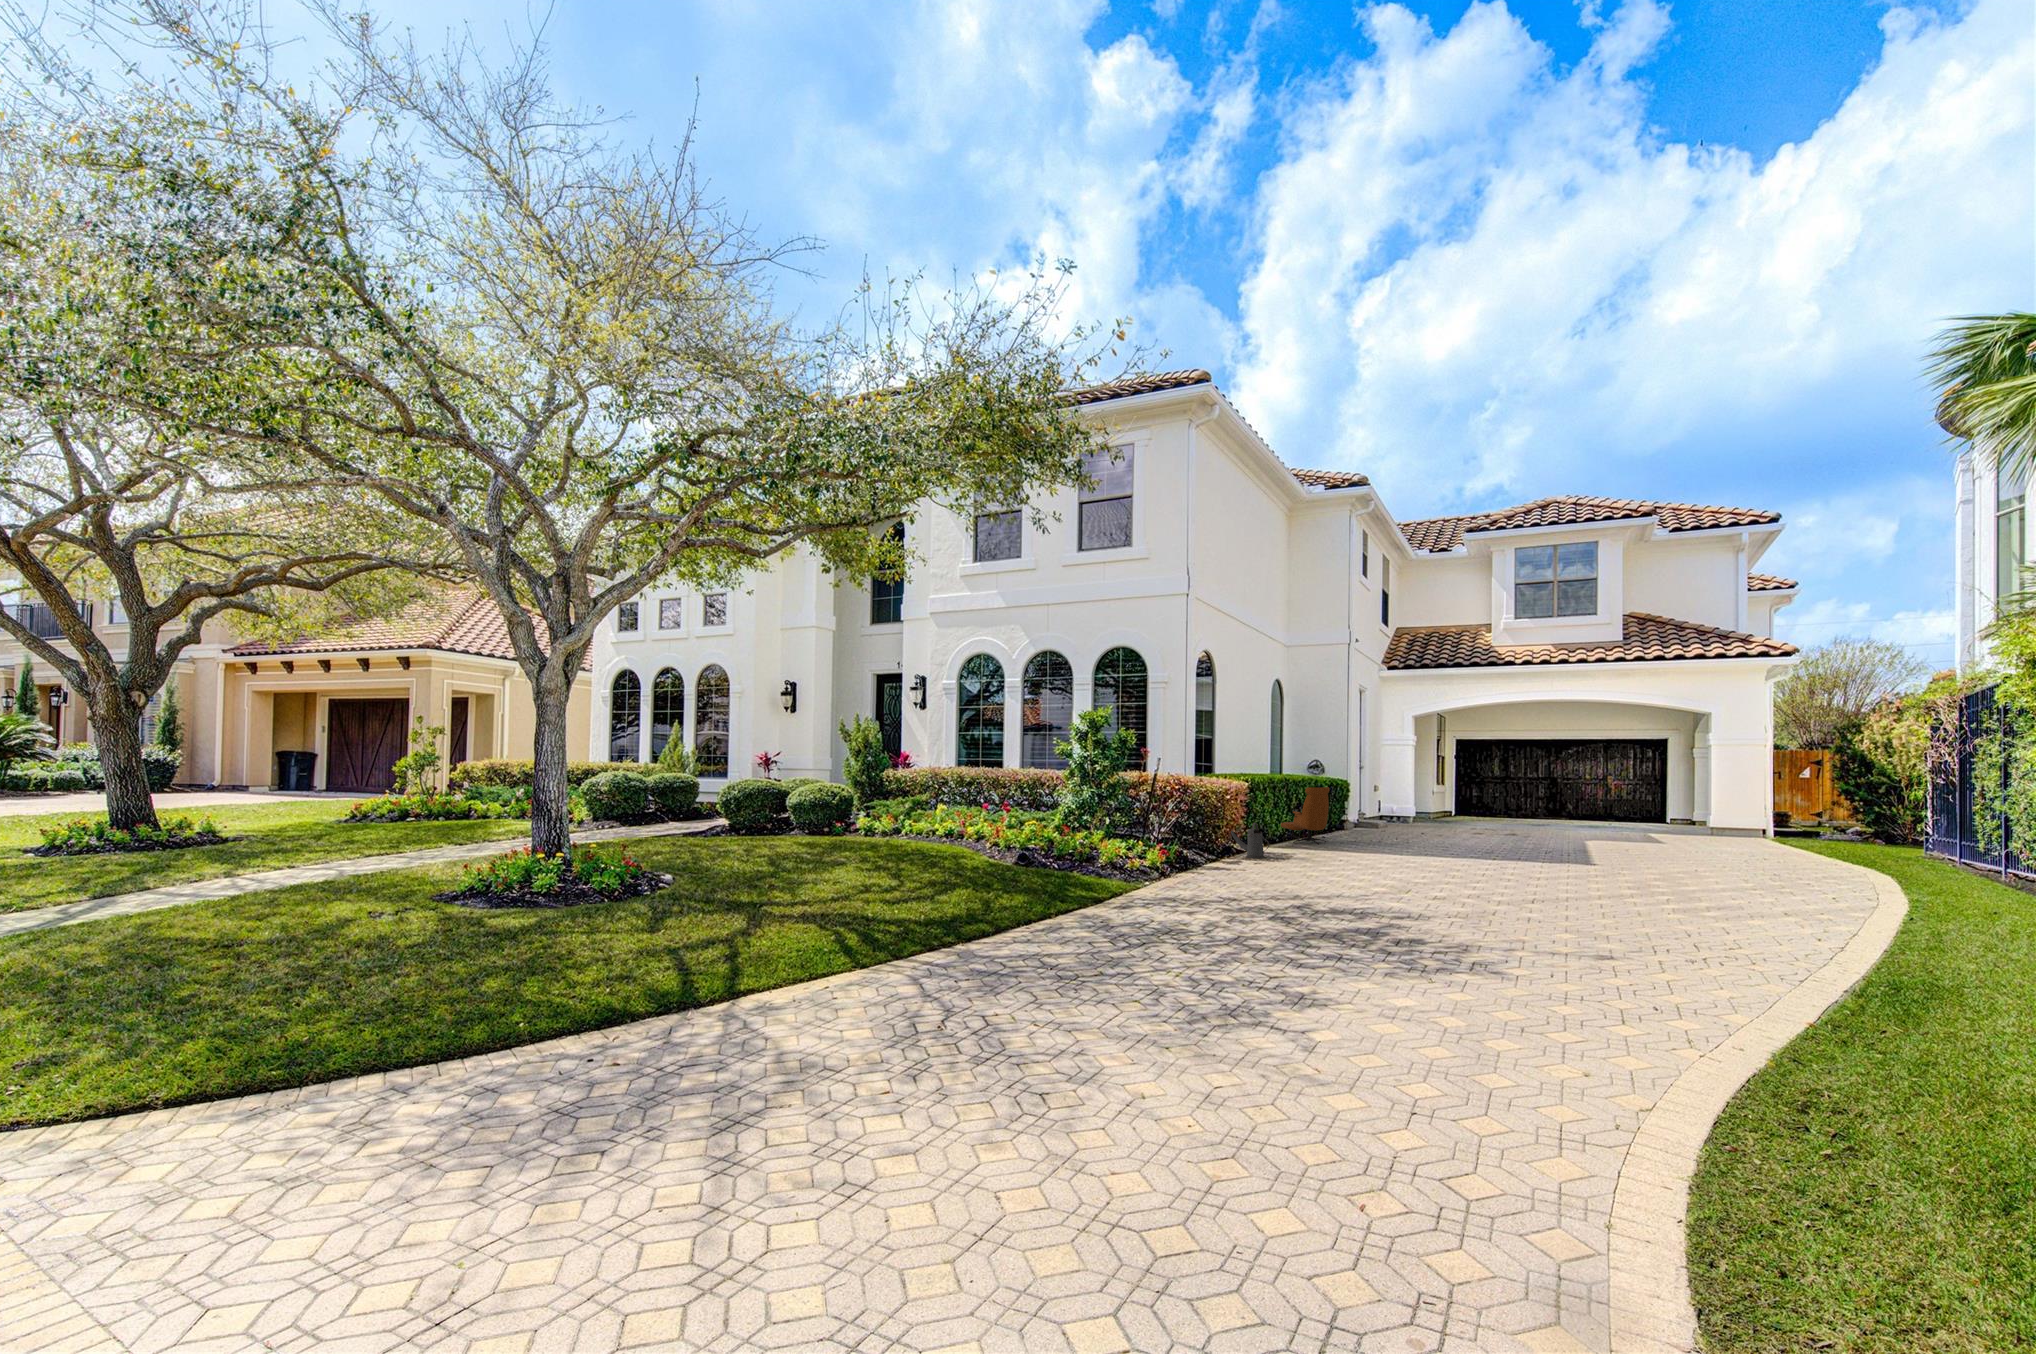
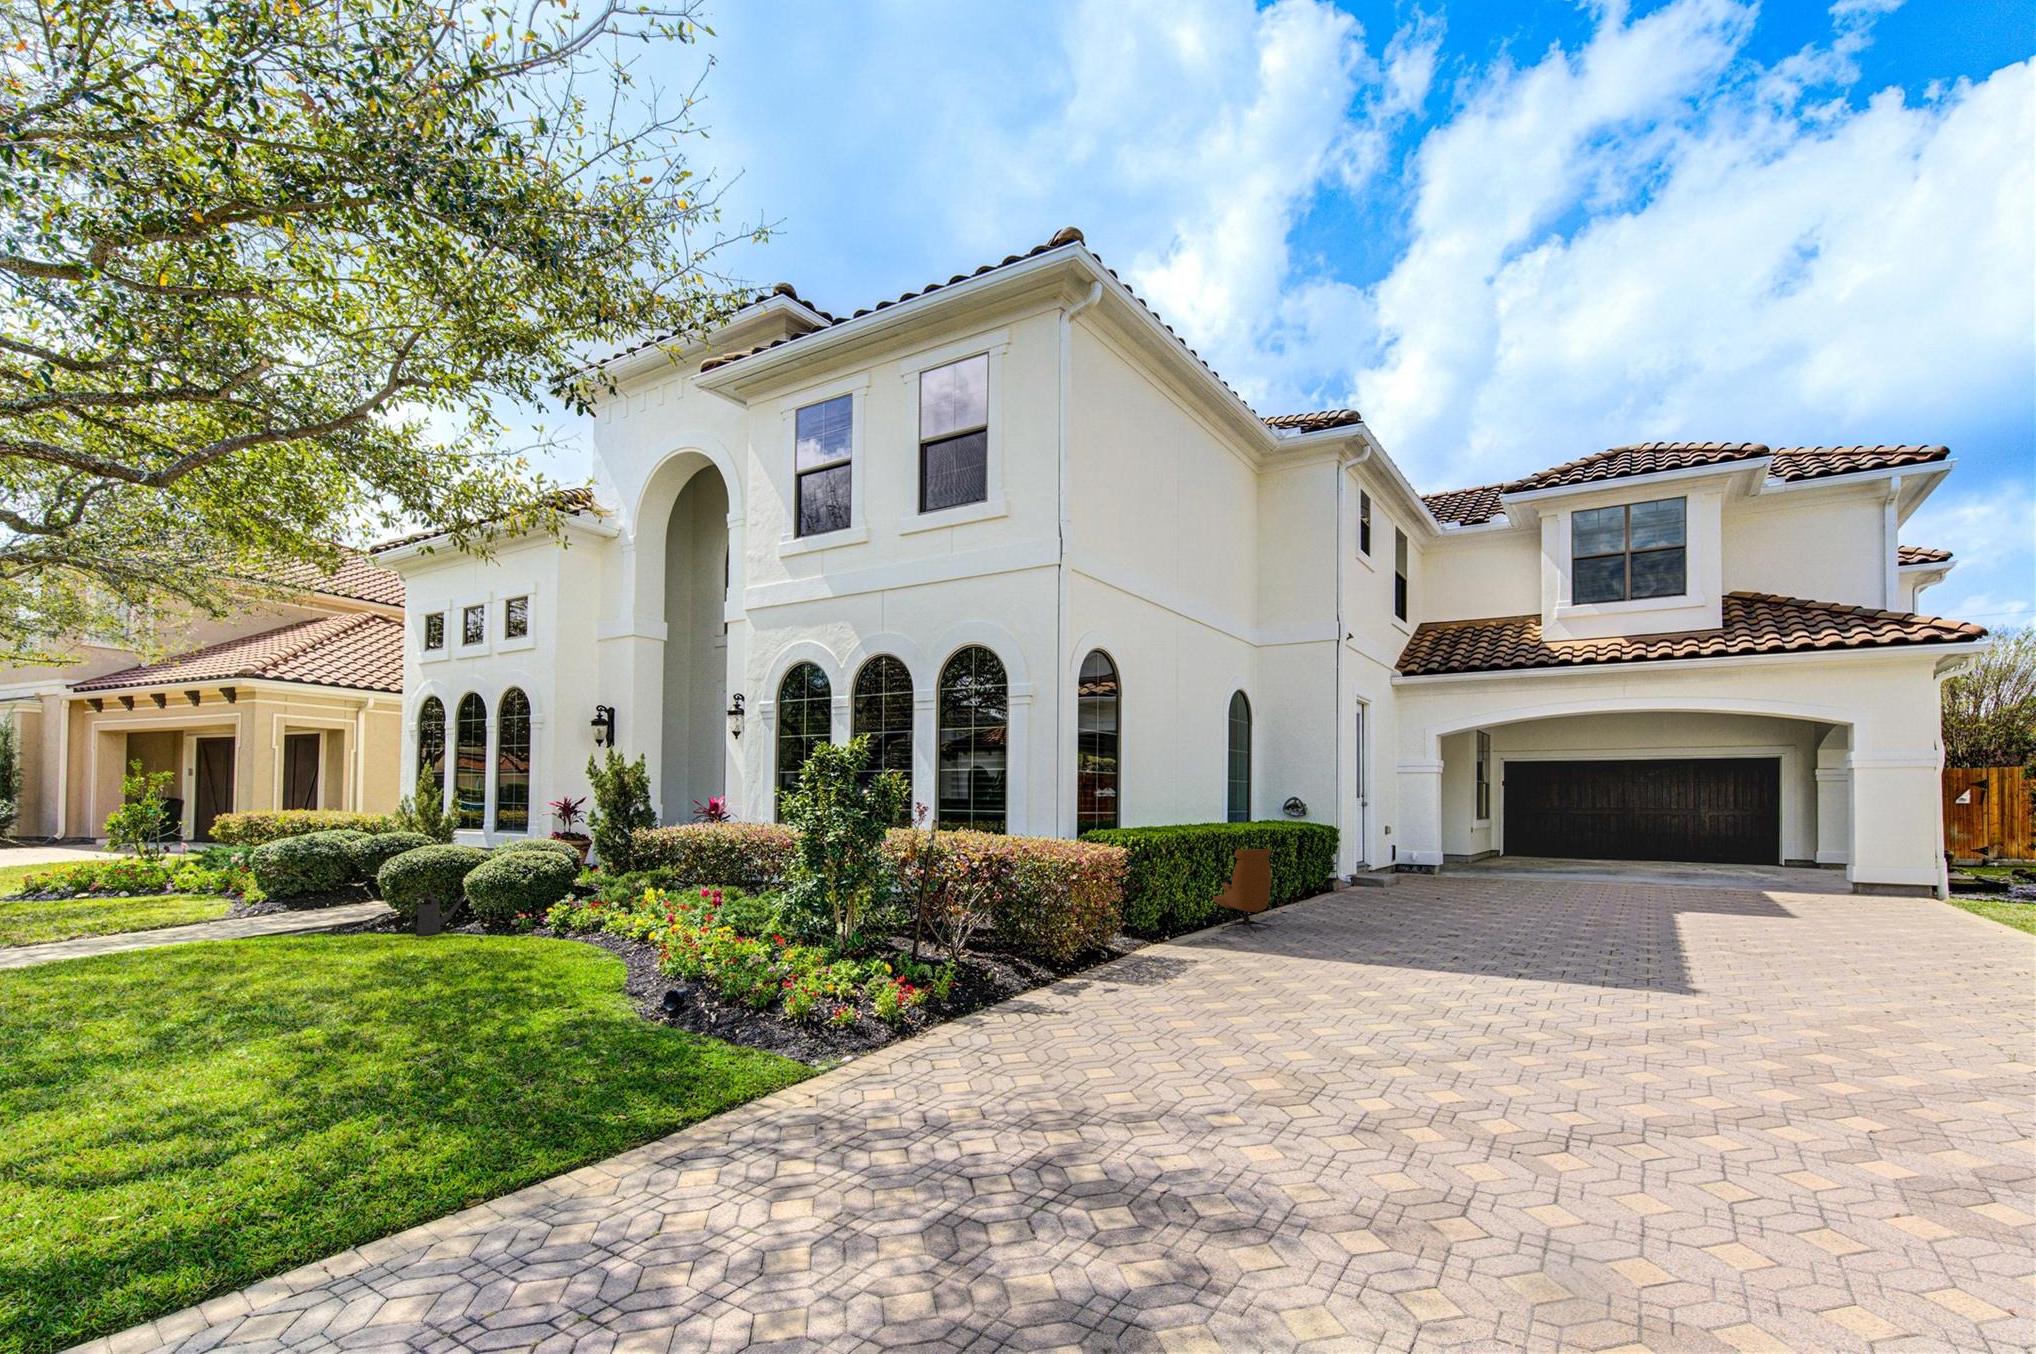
watering can: present [1231,823,1269,858] -> present [409,891,466,936]

